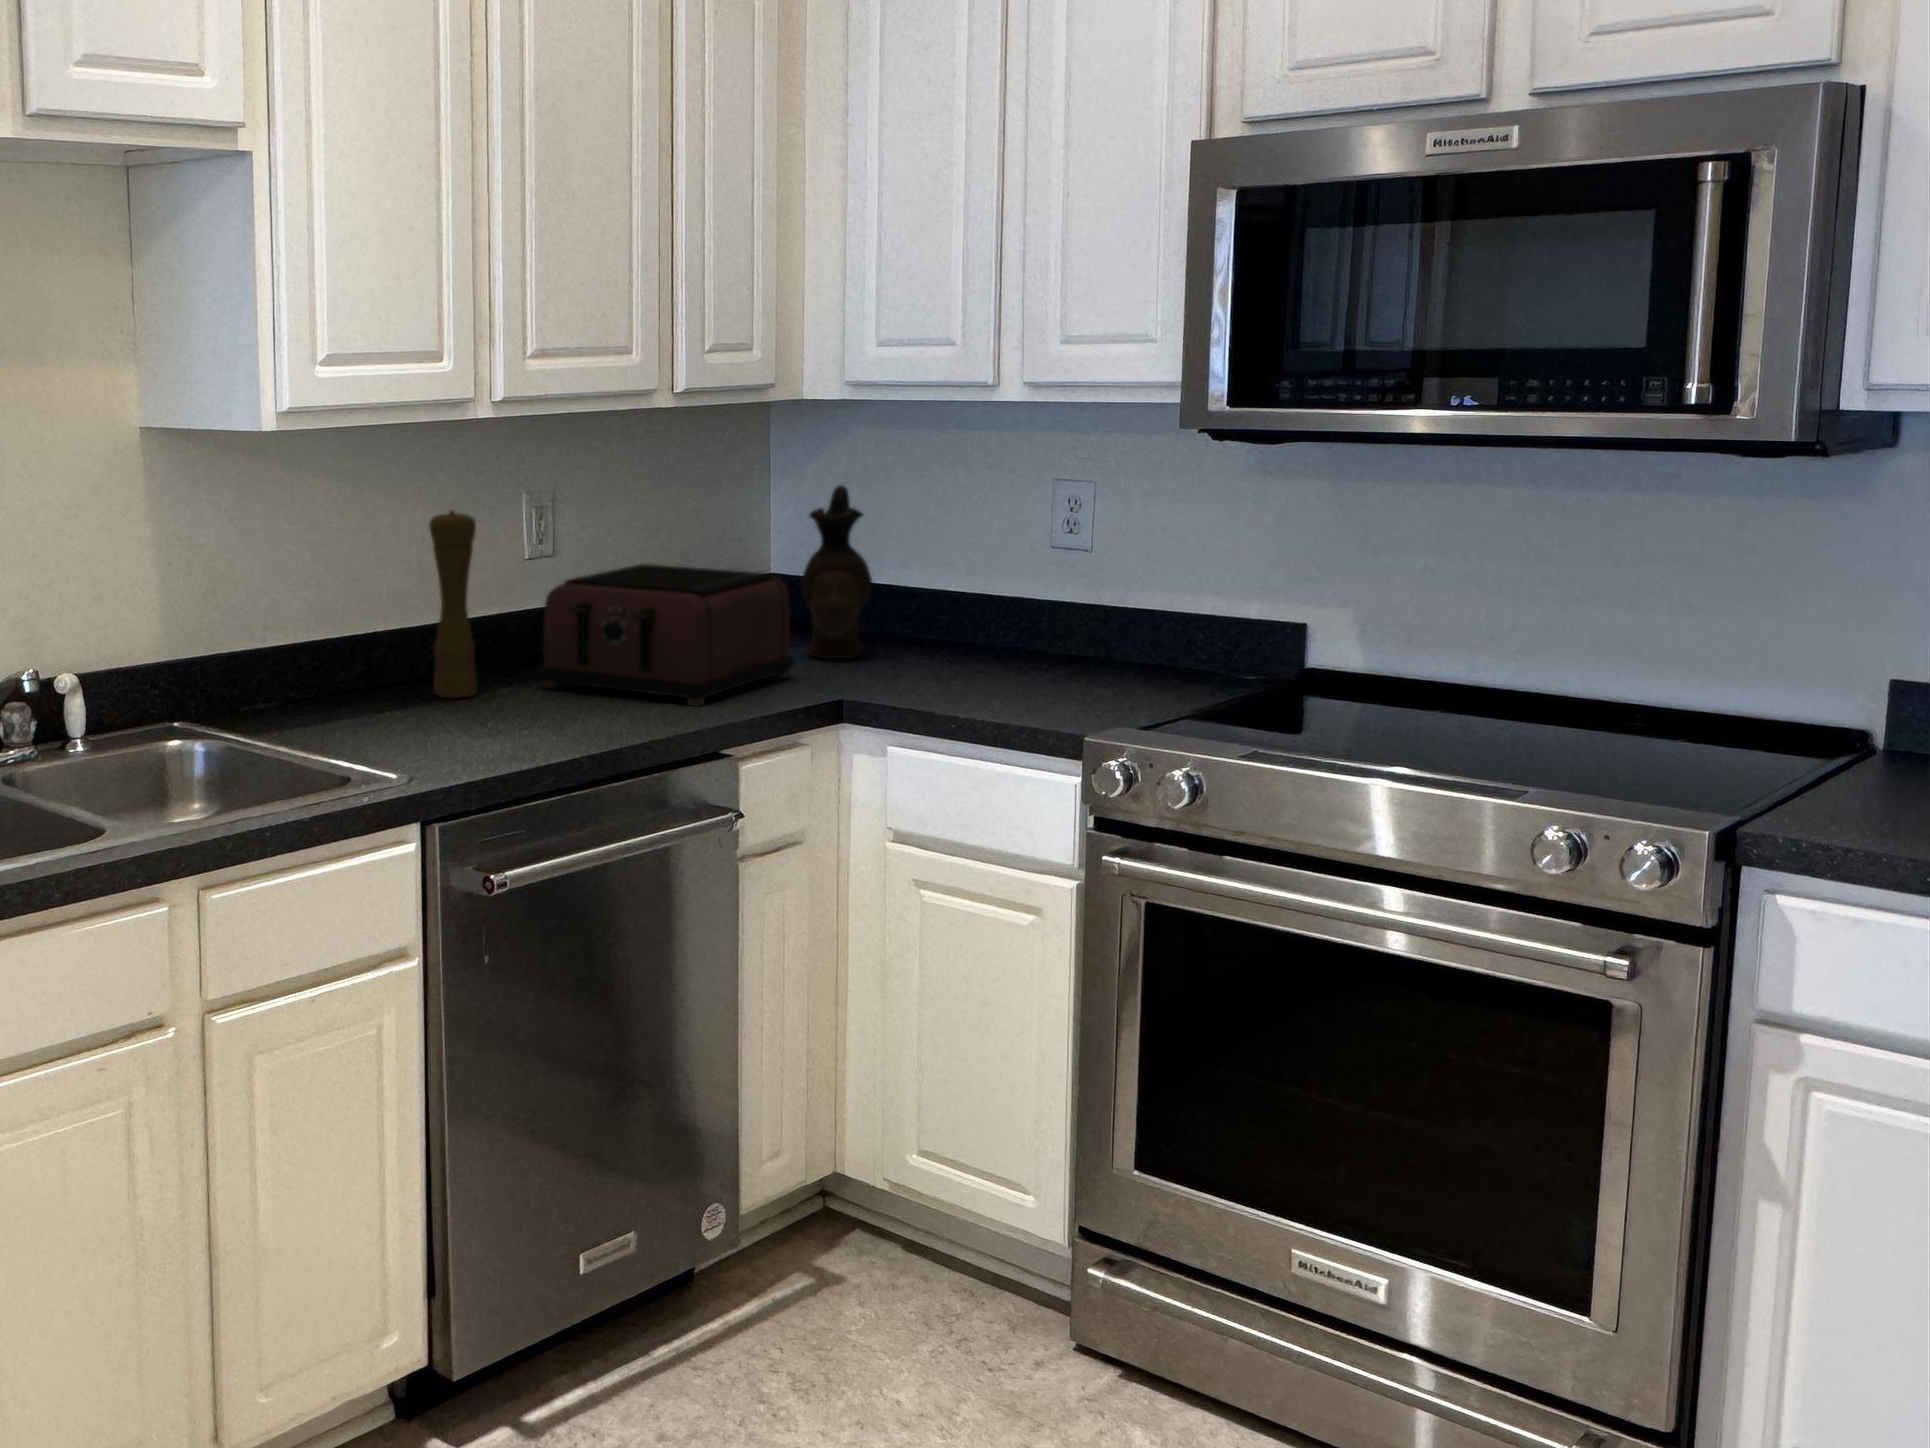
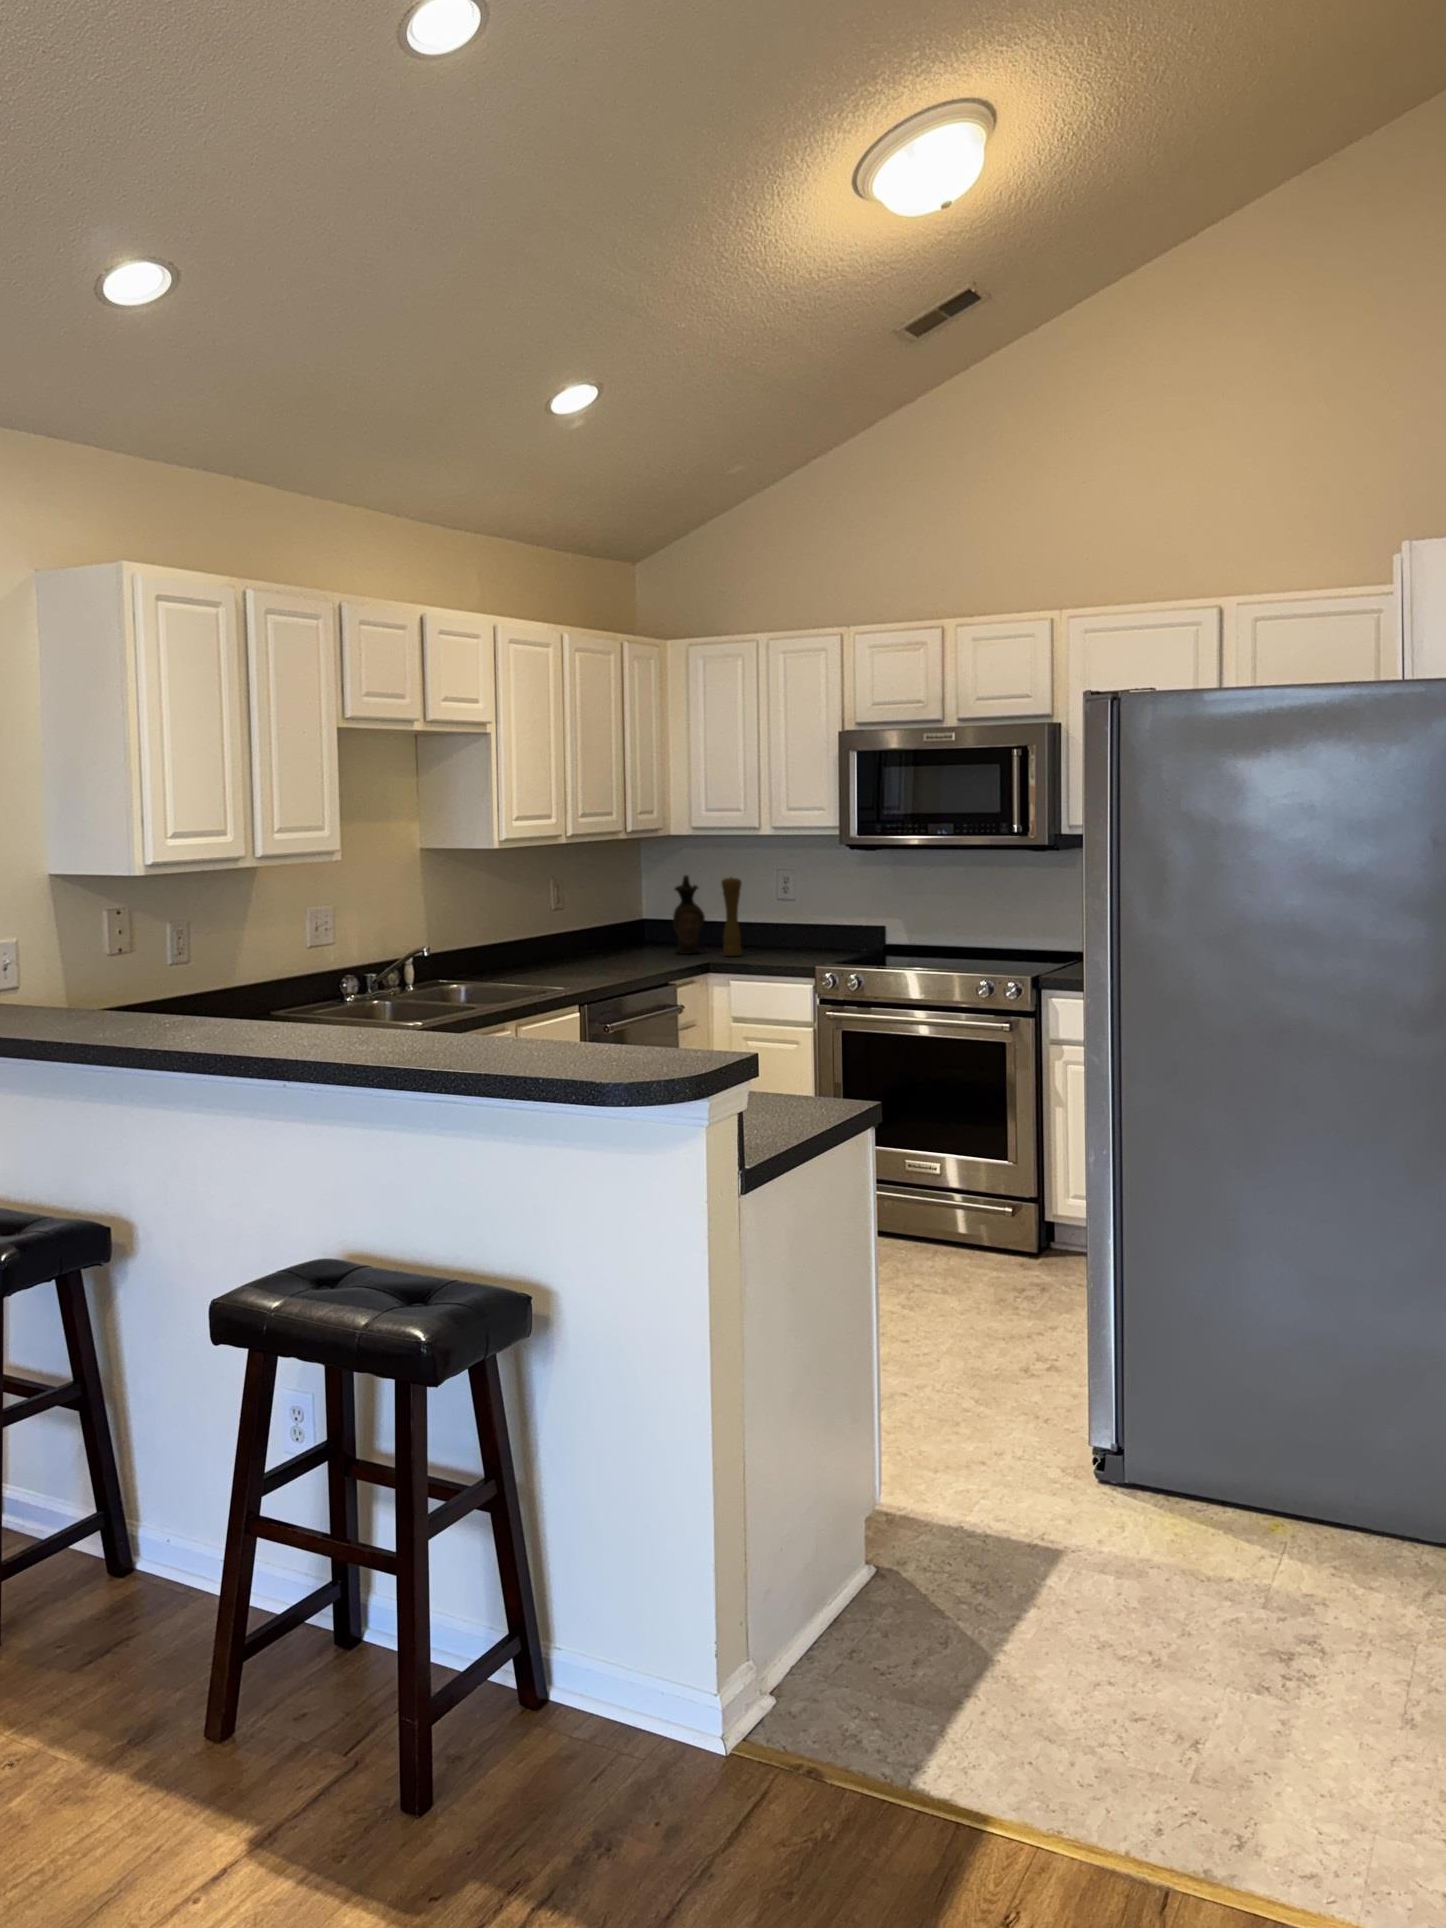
pepper mill: present [429,510,477,698] -> present [721,877,742,956]
toaster: present [539,564,794,706] -> none [574,912,680,969]

